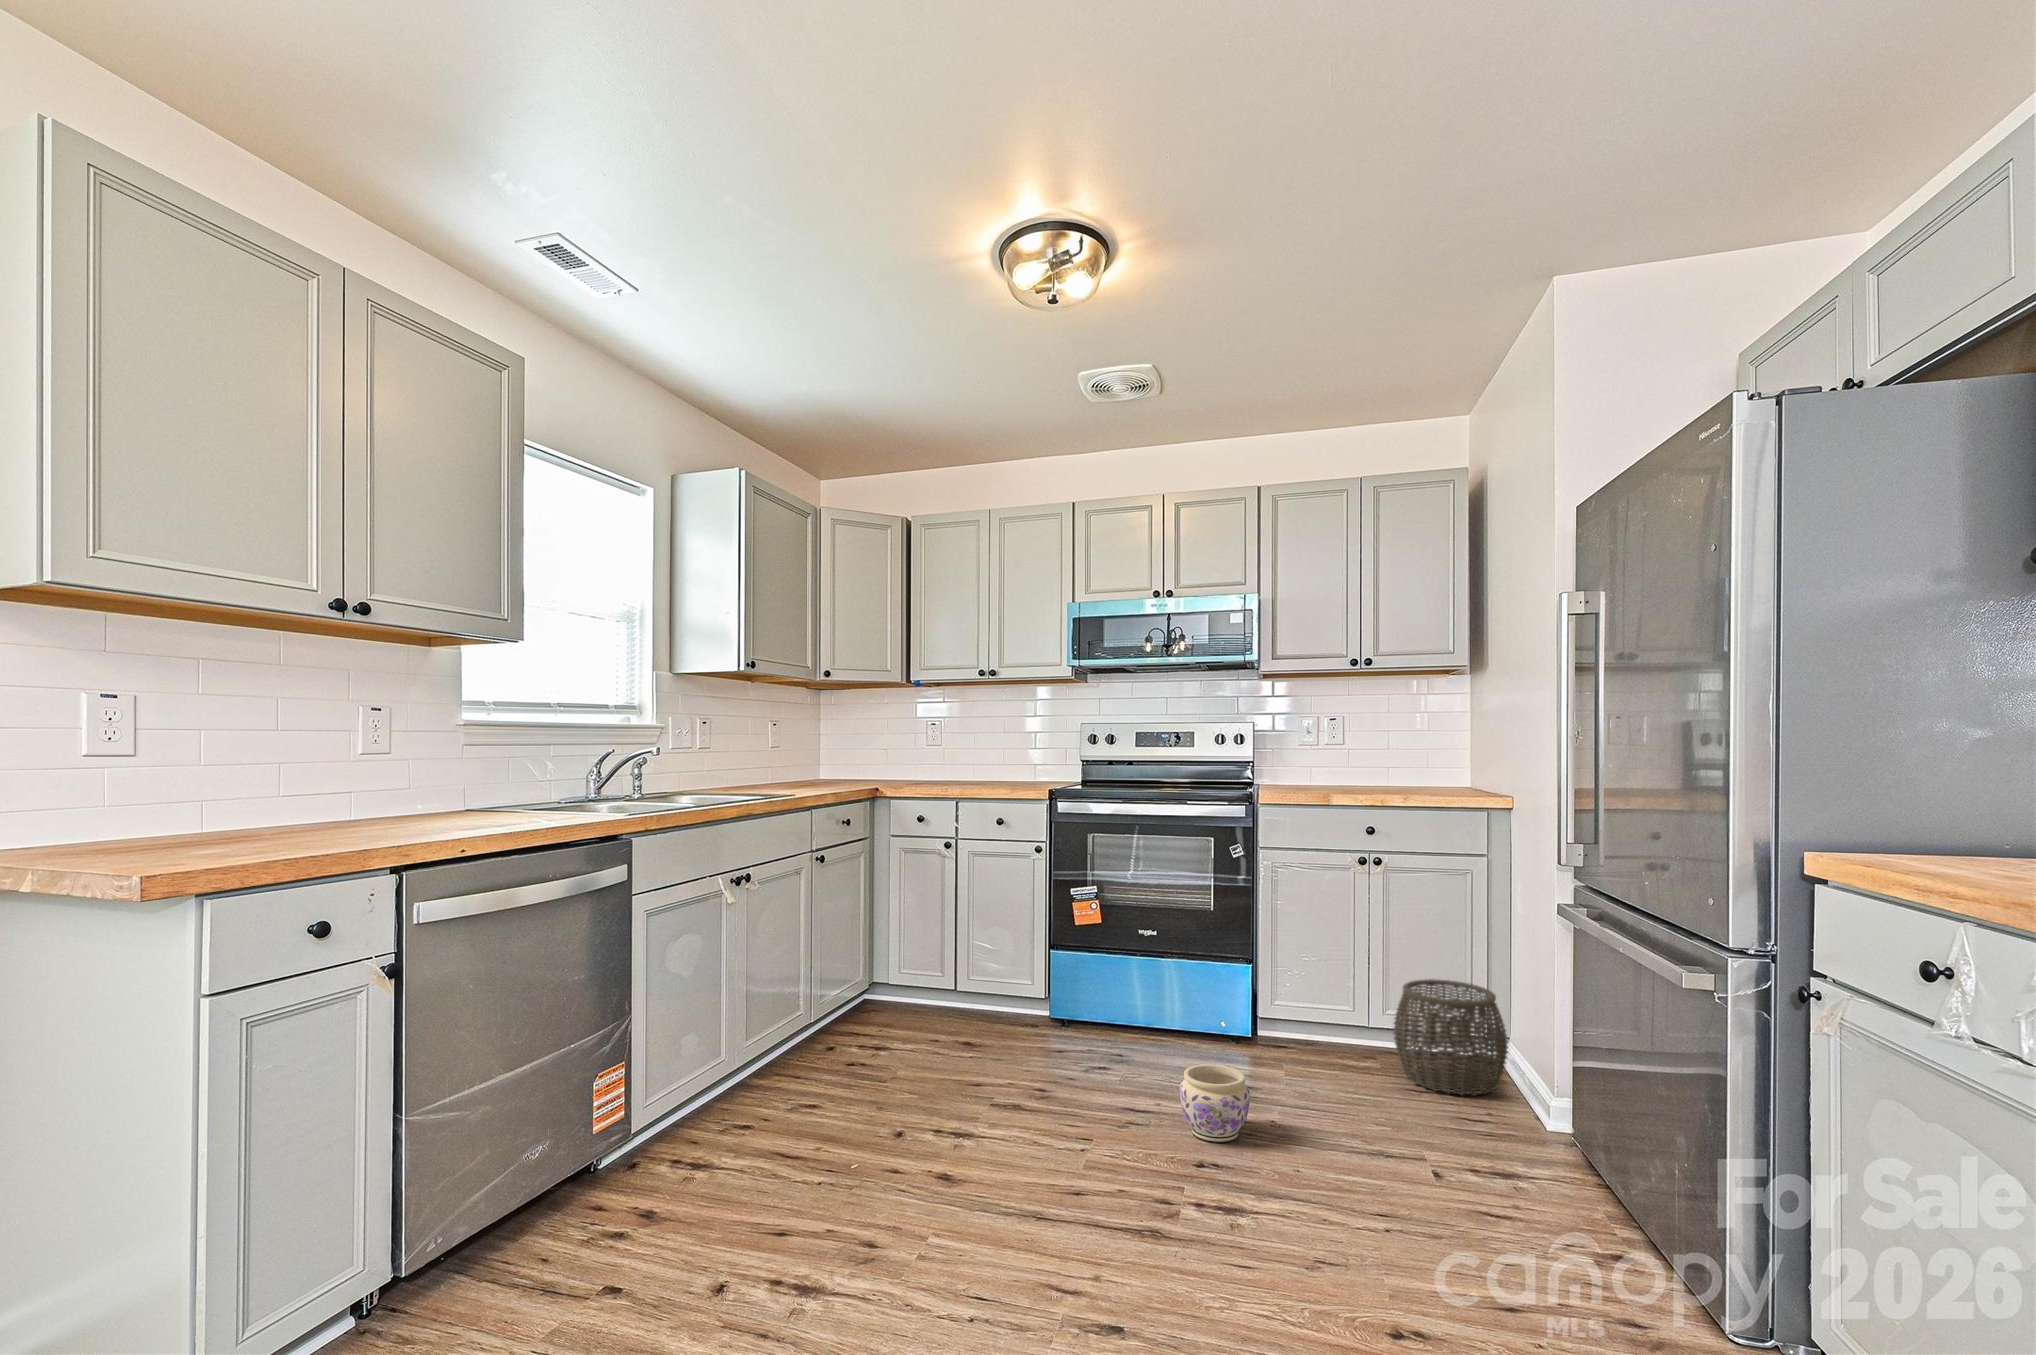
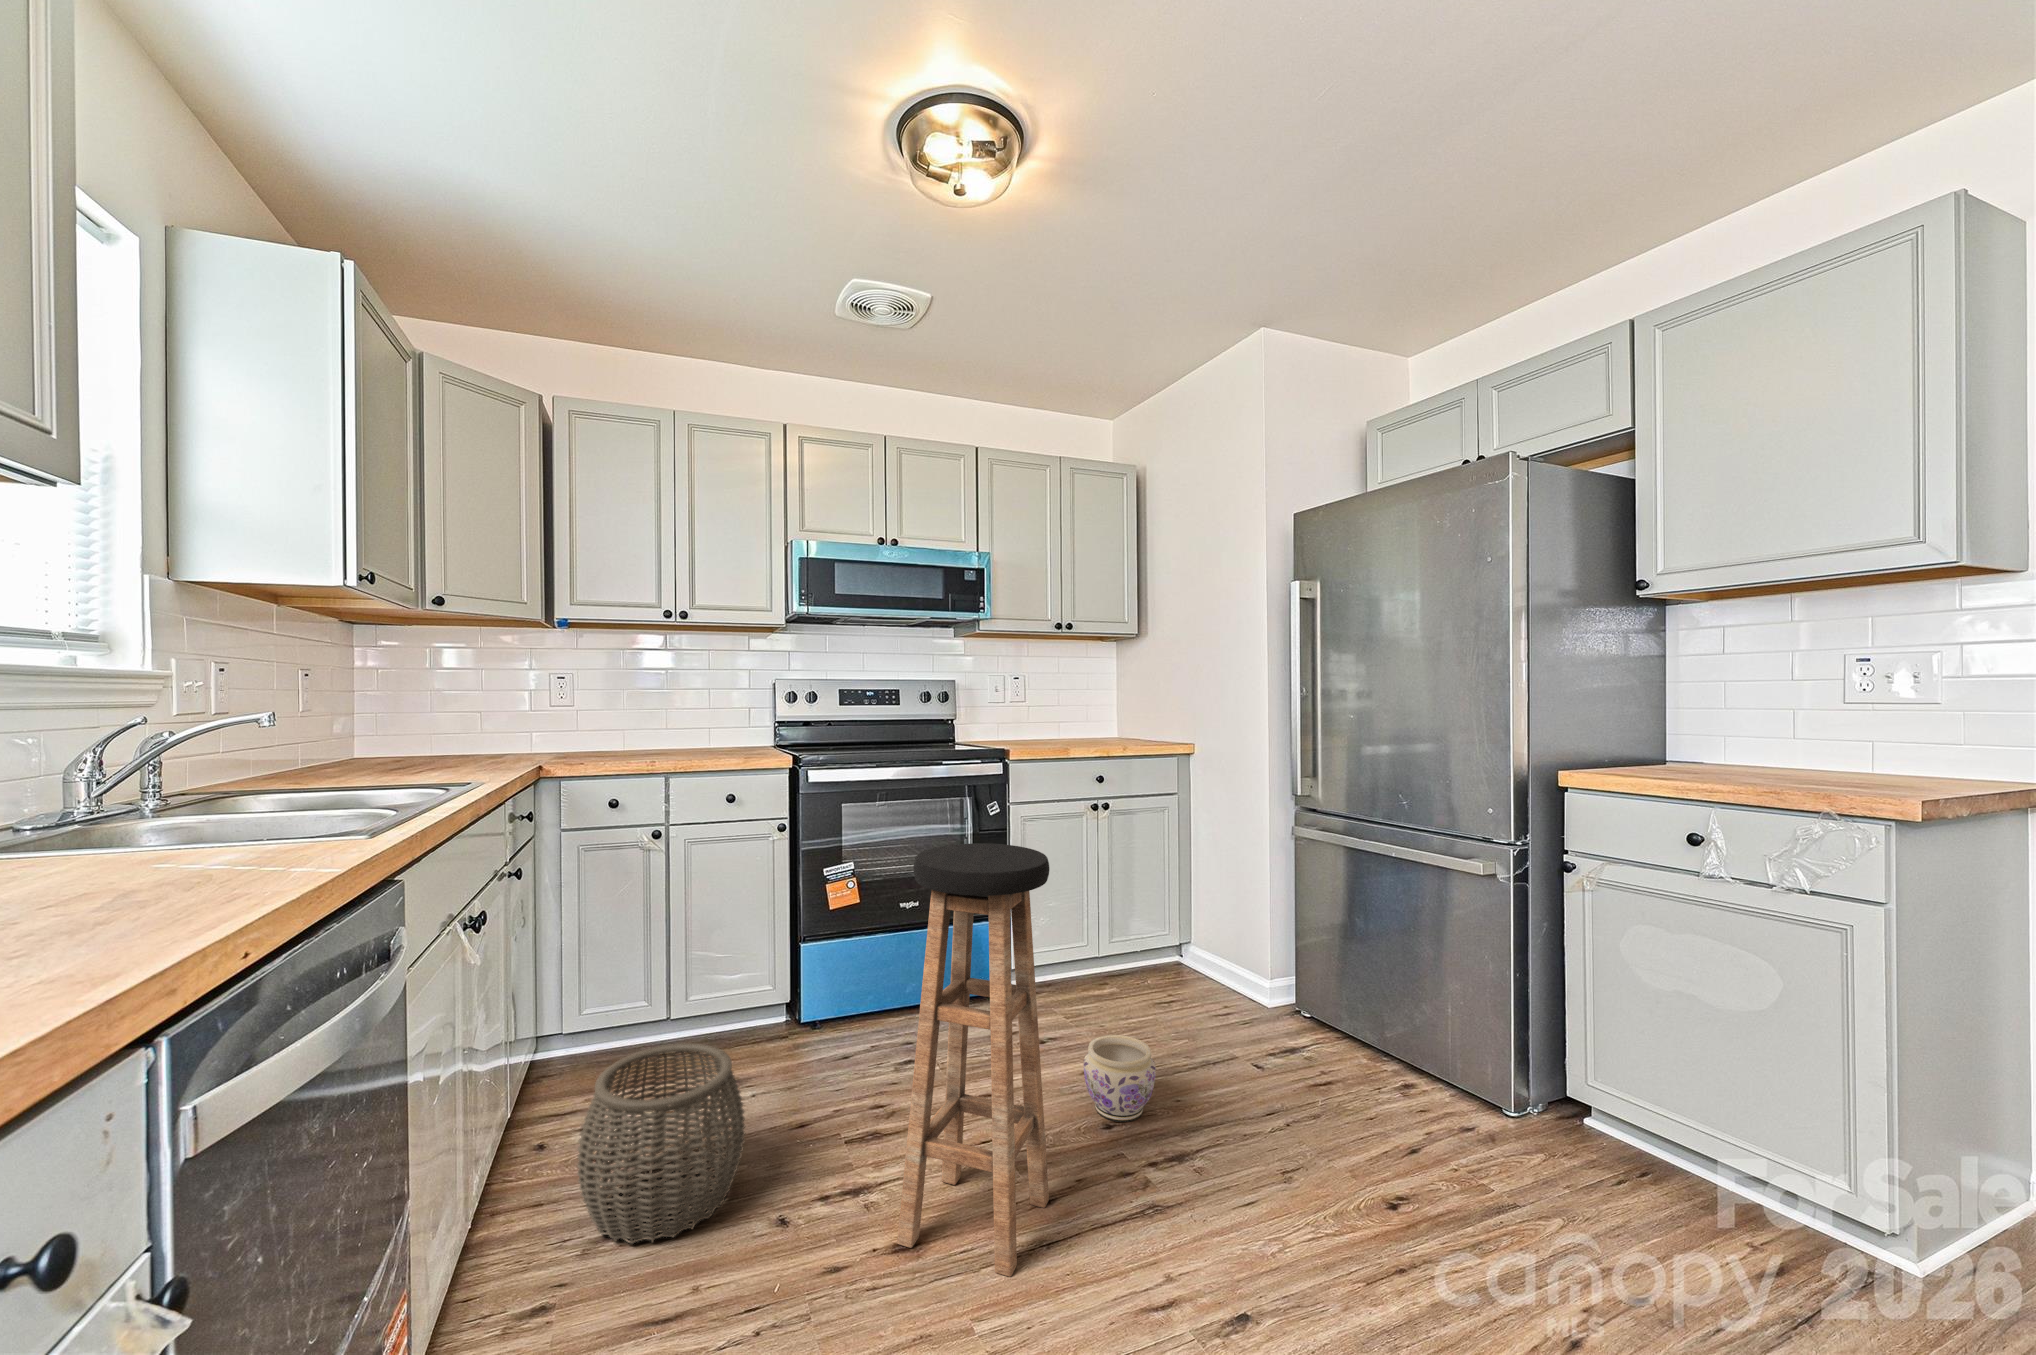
bar stool: none [950,852,1074,1176] -> present [897,843,1049,1277]
woven basket: present [1394,979,1508,1096] -> present [577,1043,745,1244]

